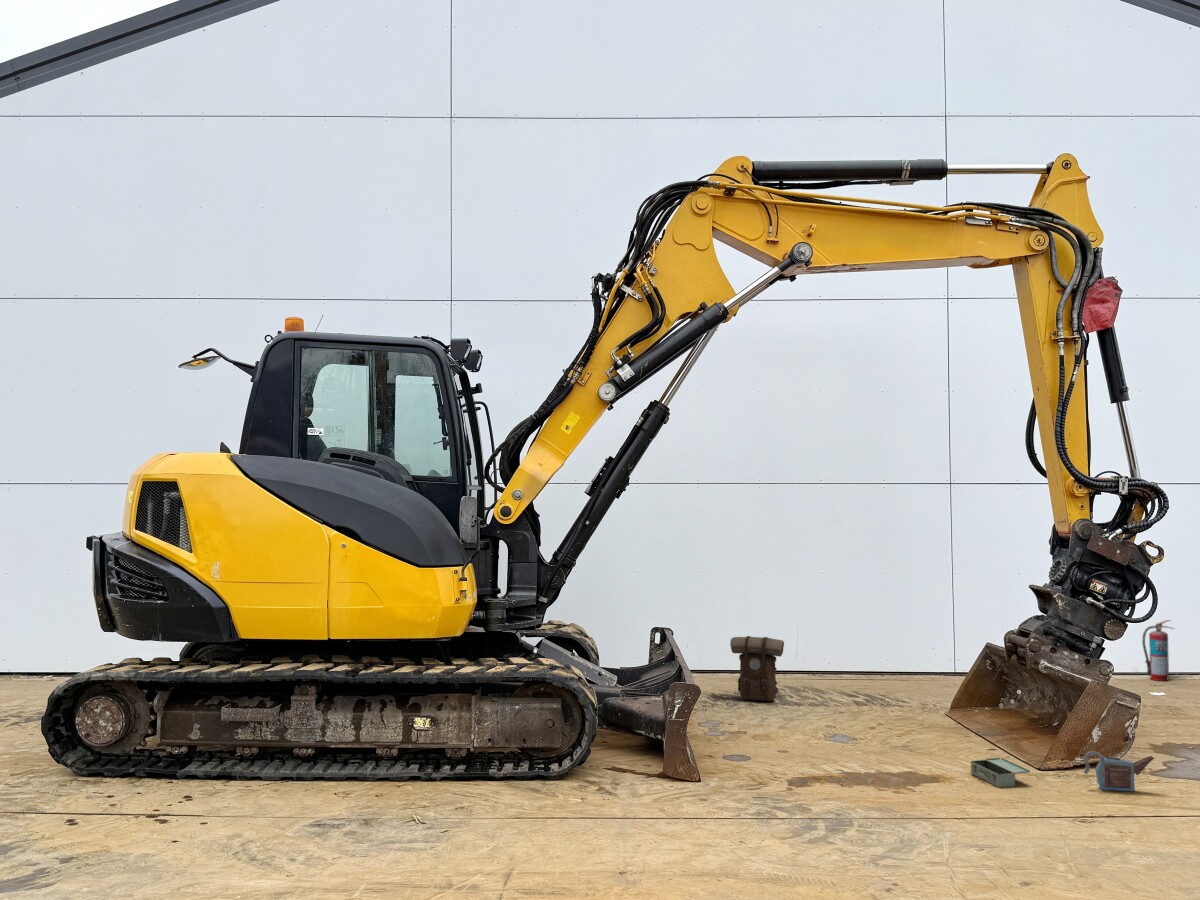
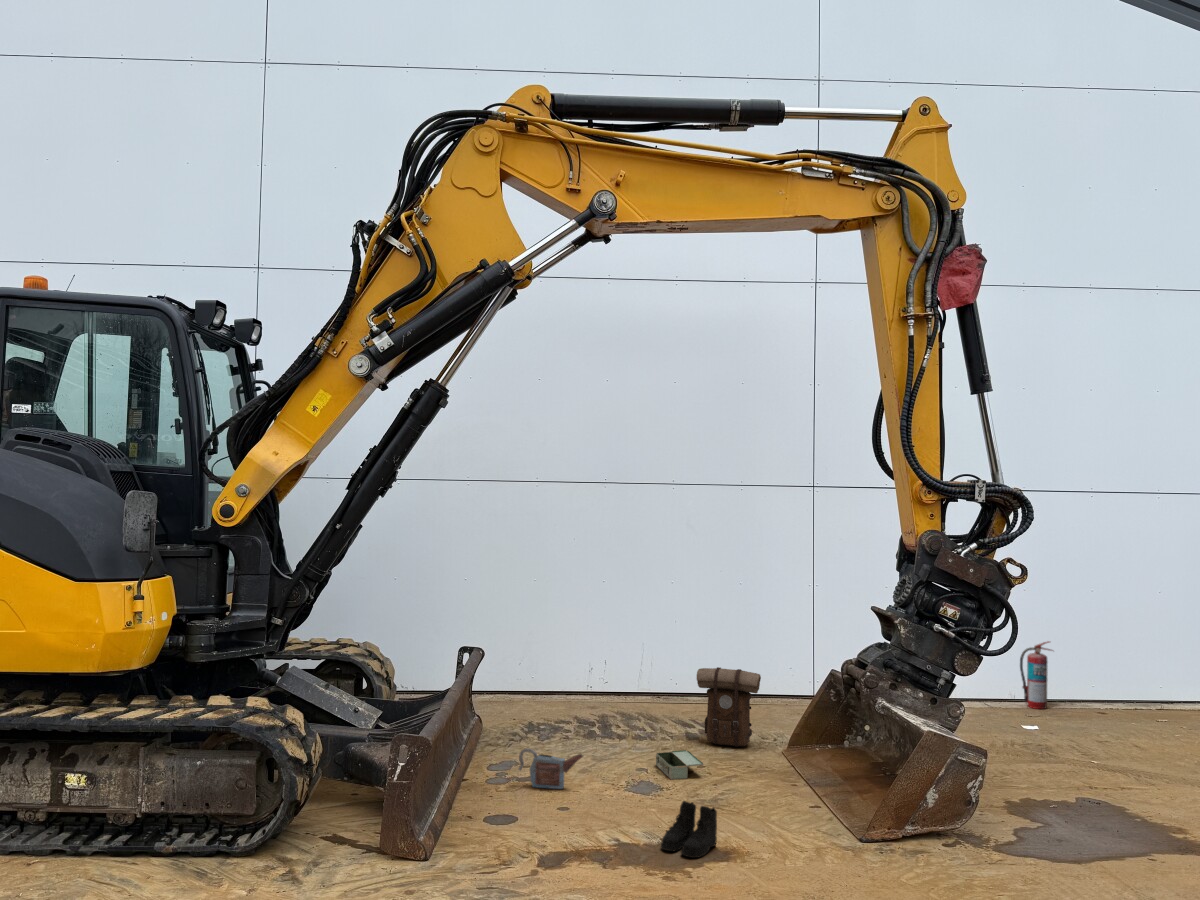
backpack: present [730,636,784,702] -> present [697,667,761,747]
boots: none [877,738,921,781] -> present [661,801,717,858]
watering can: present [1083,751,1154,791] -> present [519,748,583,789]
toolbox: present [971,758,1030,787] -> present [656,750,703,779]

